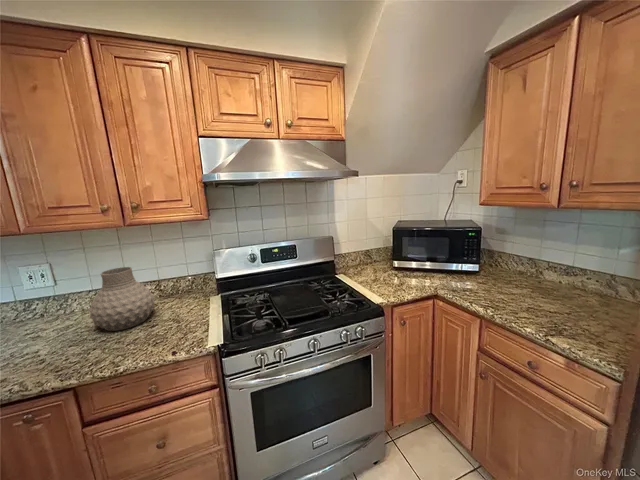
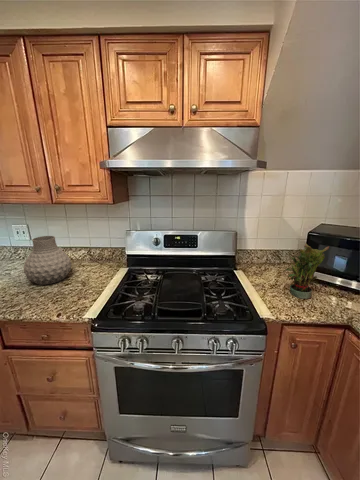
potted plant: none [380,235,414,284] -> present [283,243,329,299]

